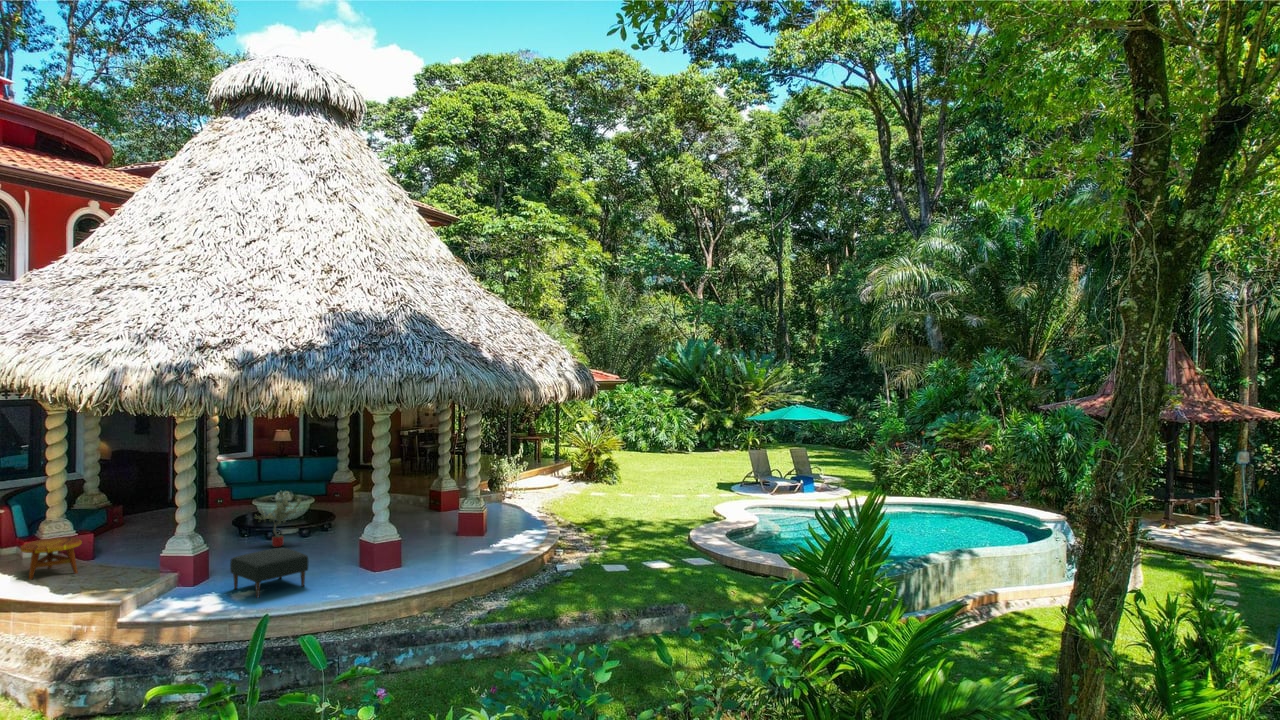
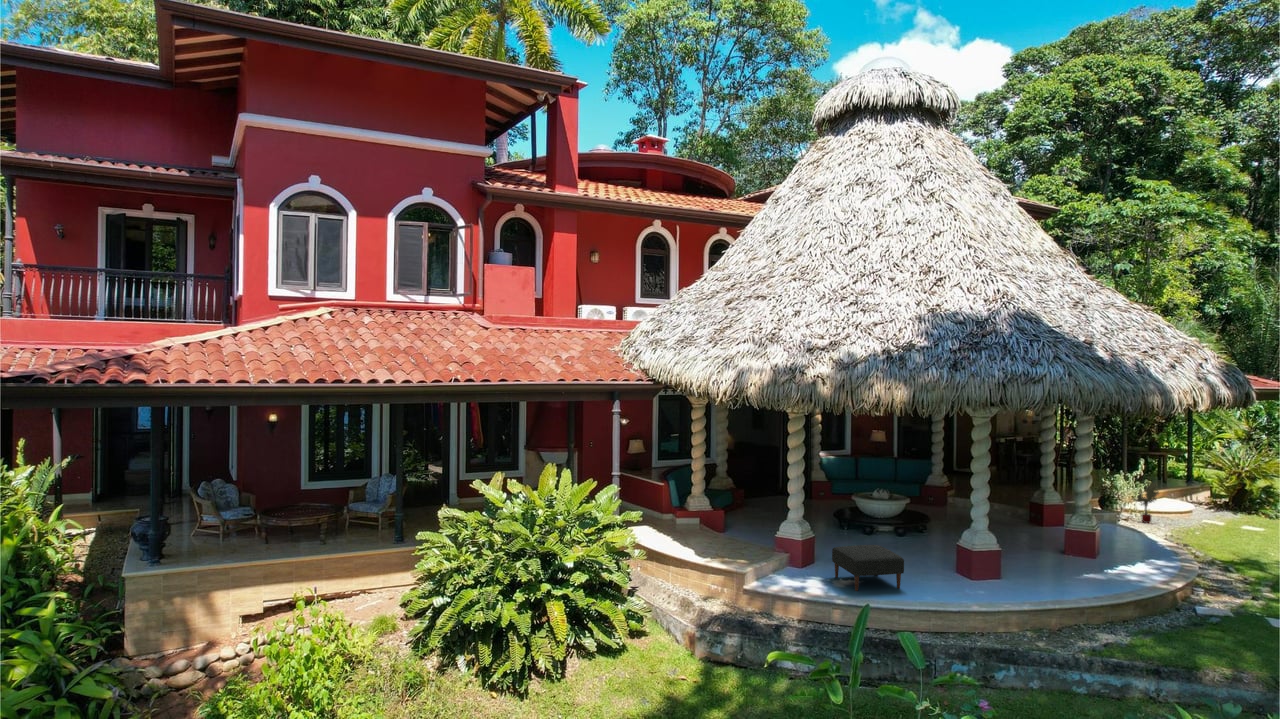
potted tree: present [255,492,301,547] -> present [1133,482,1159,523]
side table: present [21,537,82,580] -> none [679,505,718,537]

